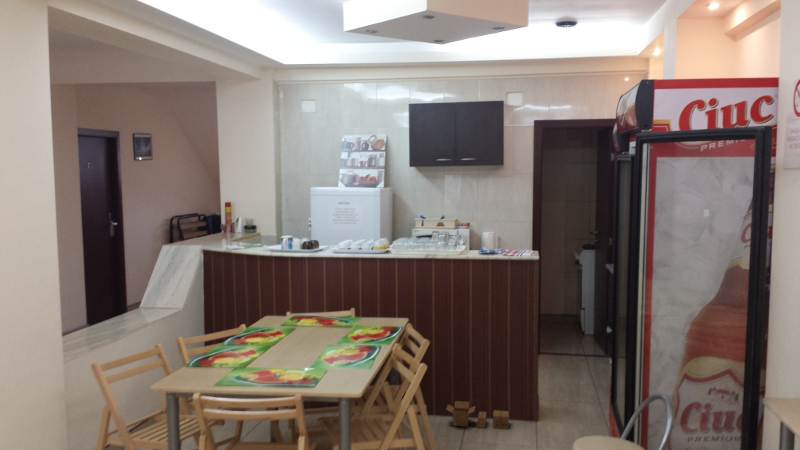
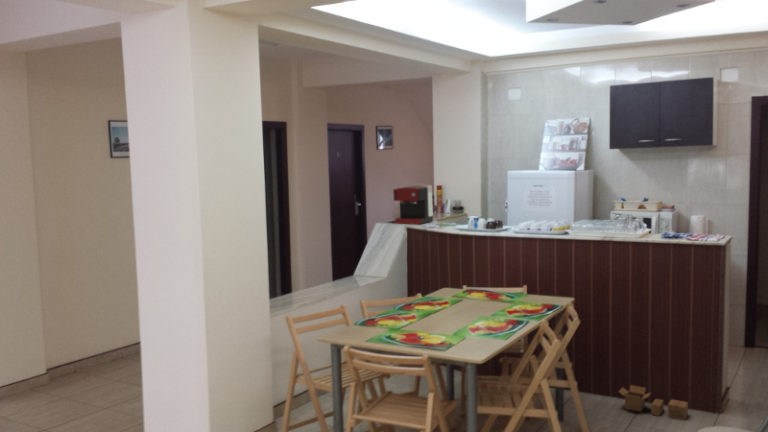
coffee maker: none [186,199,230,246] -> present [393,183,433,224]

